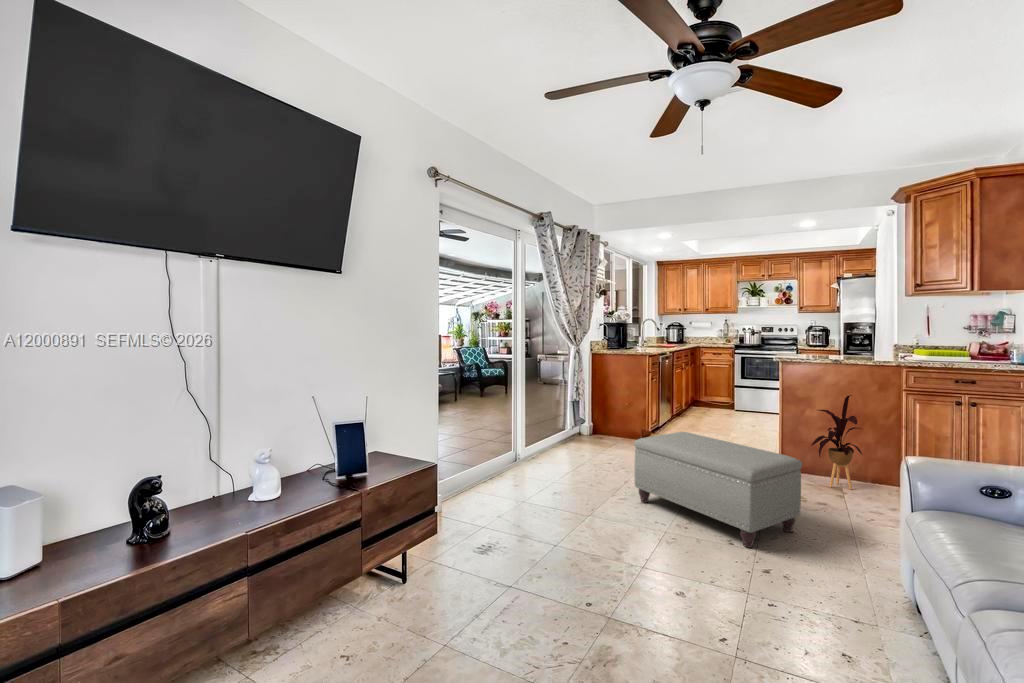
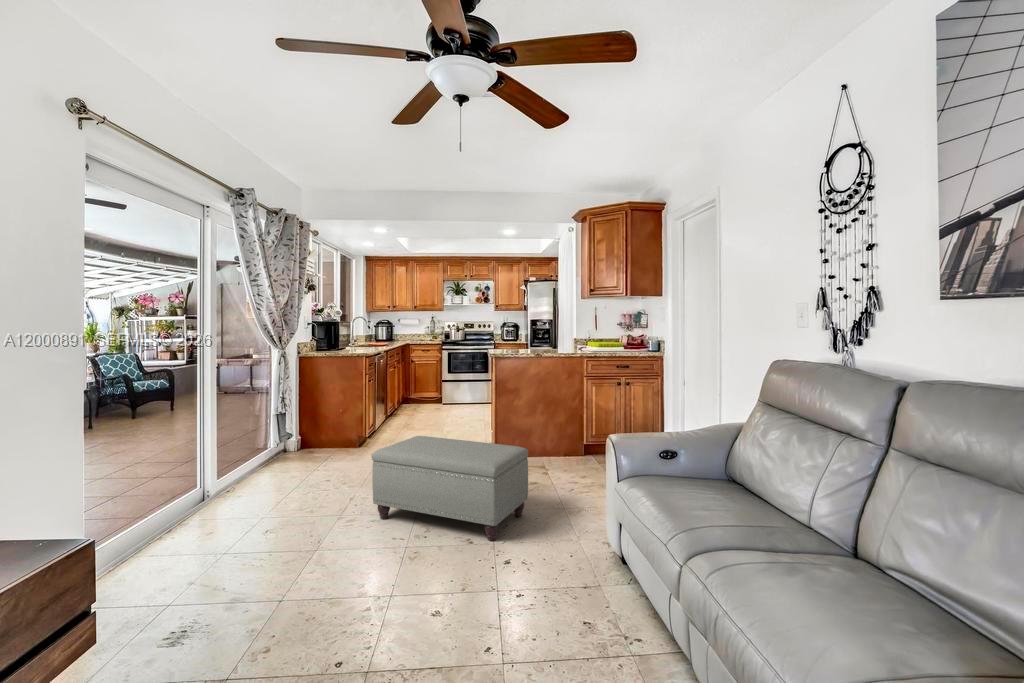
house plant: present [811,395,862,489] -> none [522,385,561,467]

